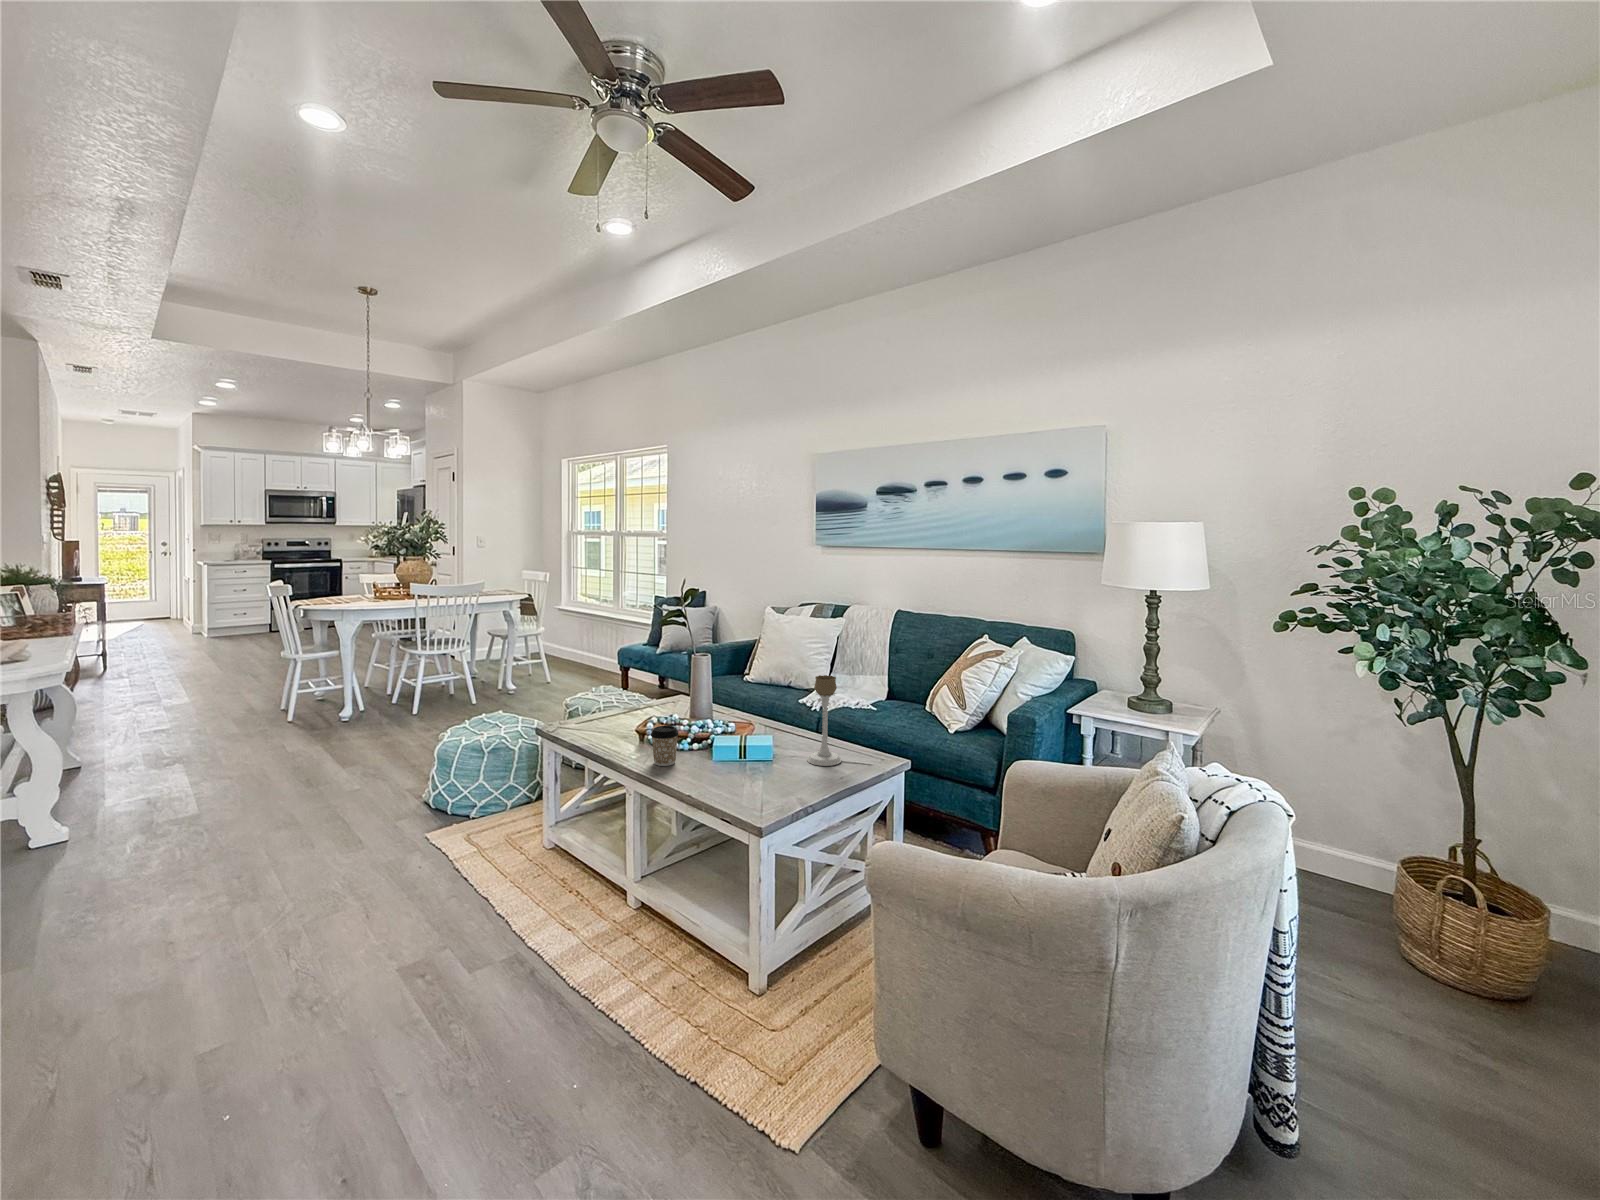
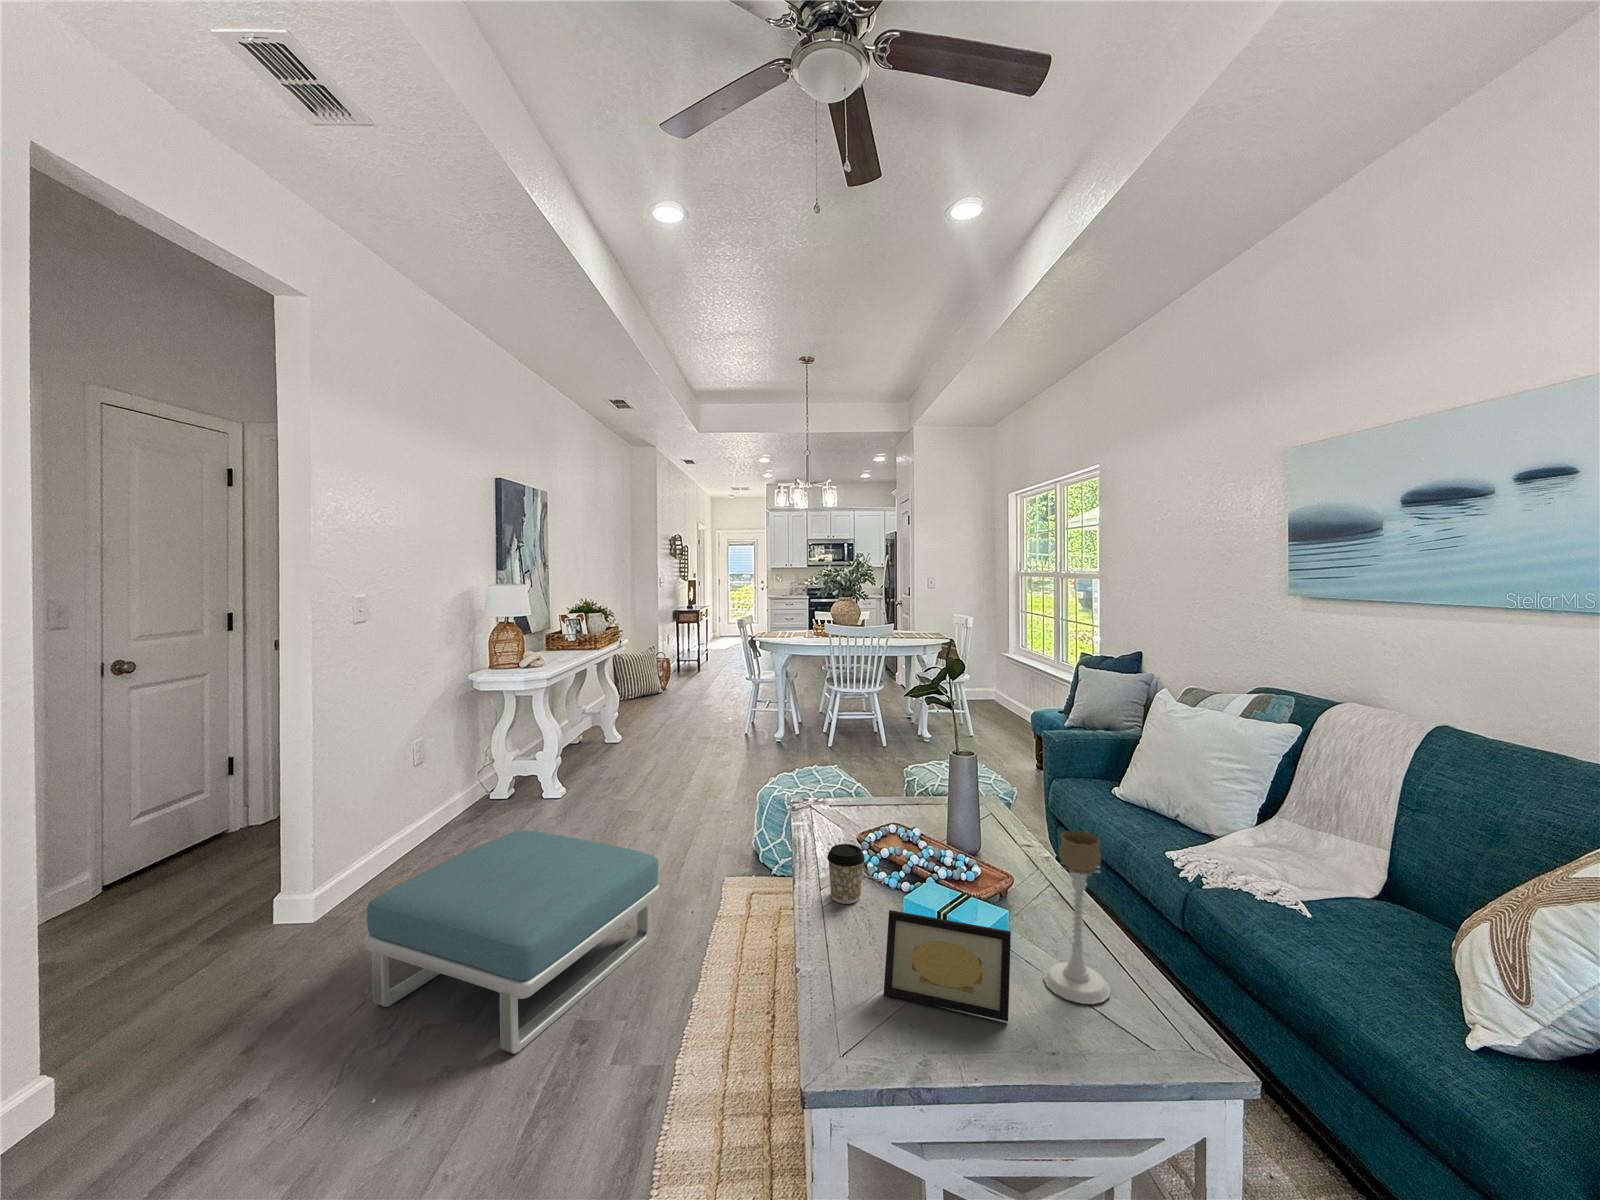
picture frame: none [743,732,815,790] -> present [884,910,1011,1021]
footstool: none [63,809,414,1064] -> present [365,830,659,1054]

